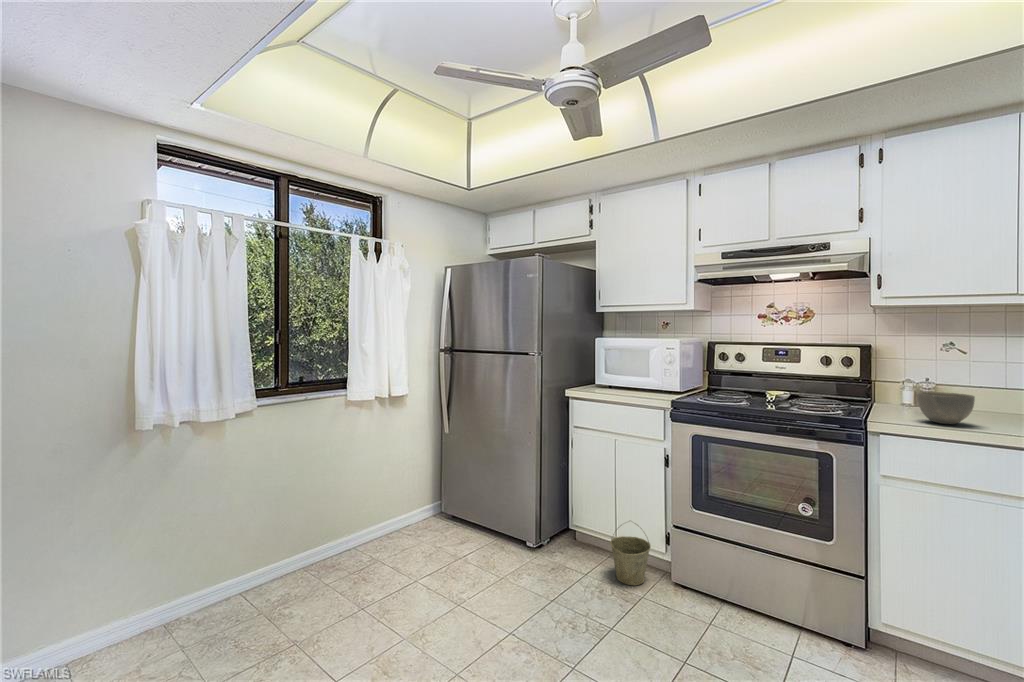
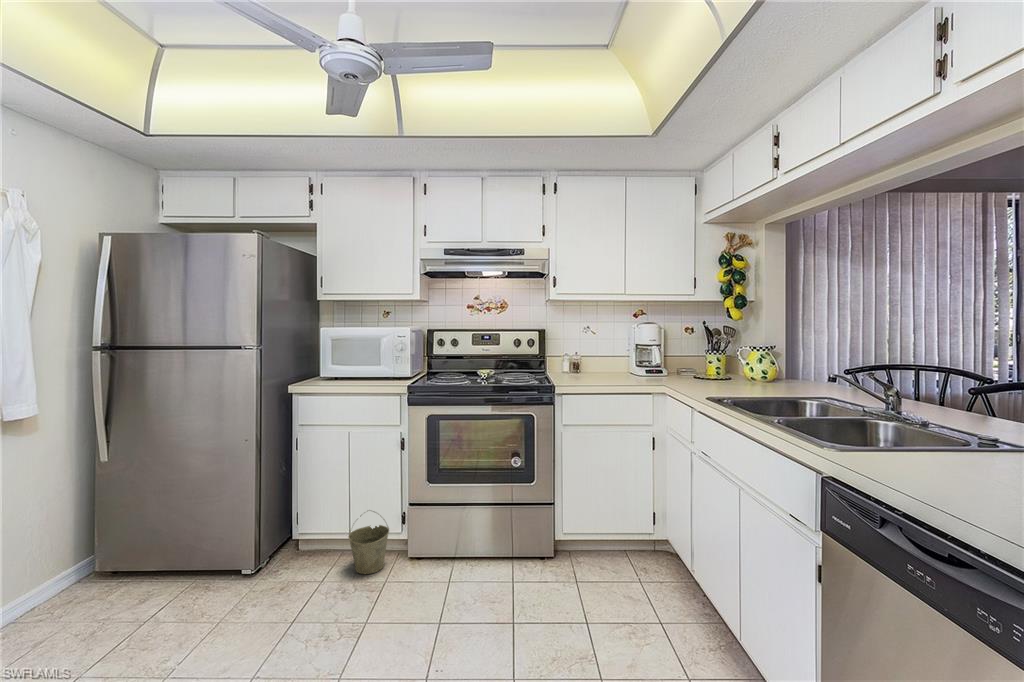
bowl: present [917,392,975,424] -> none [578,362,607,384]

